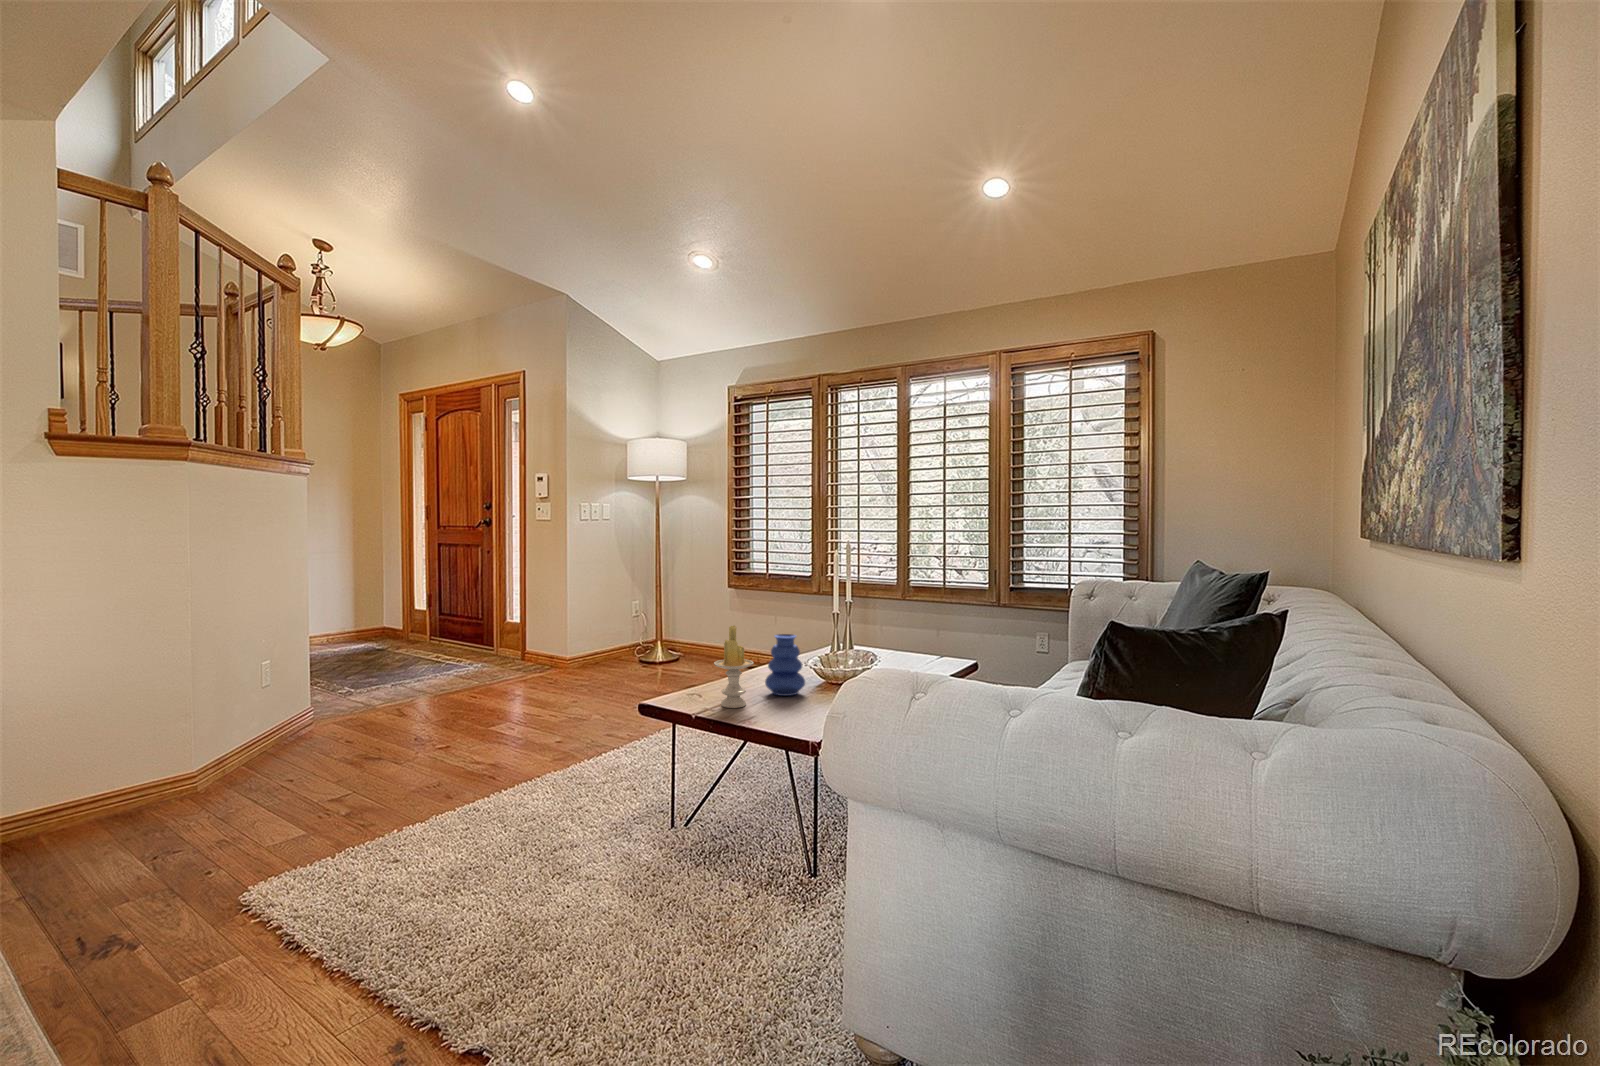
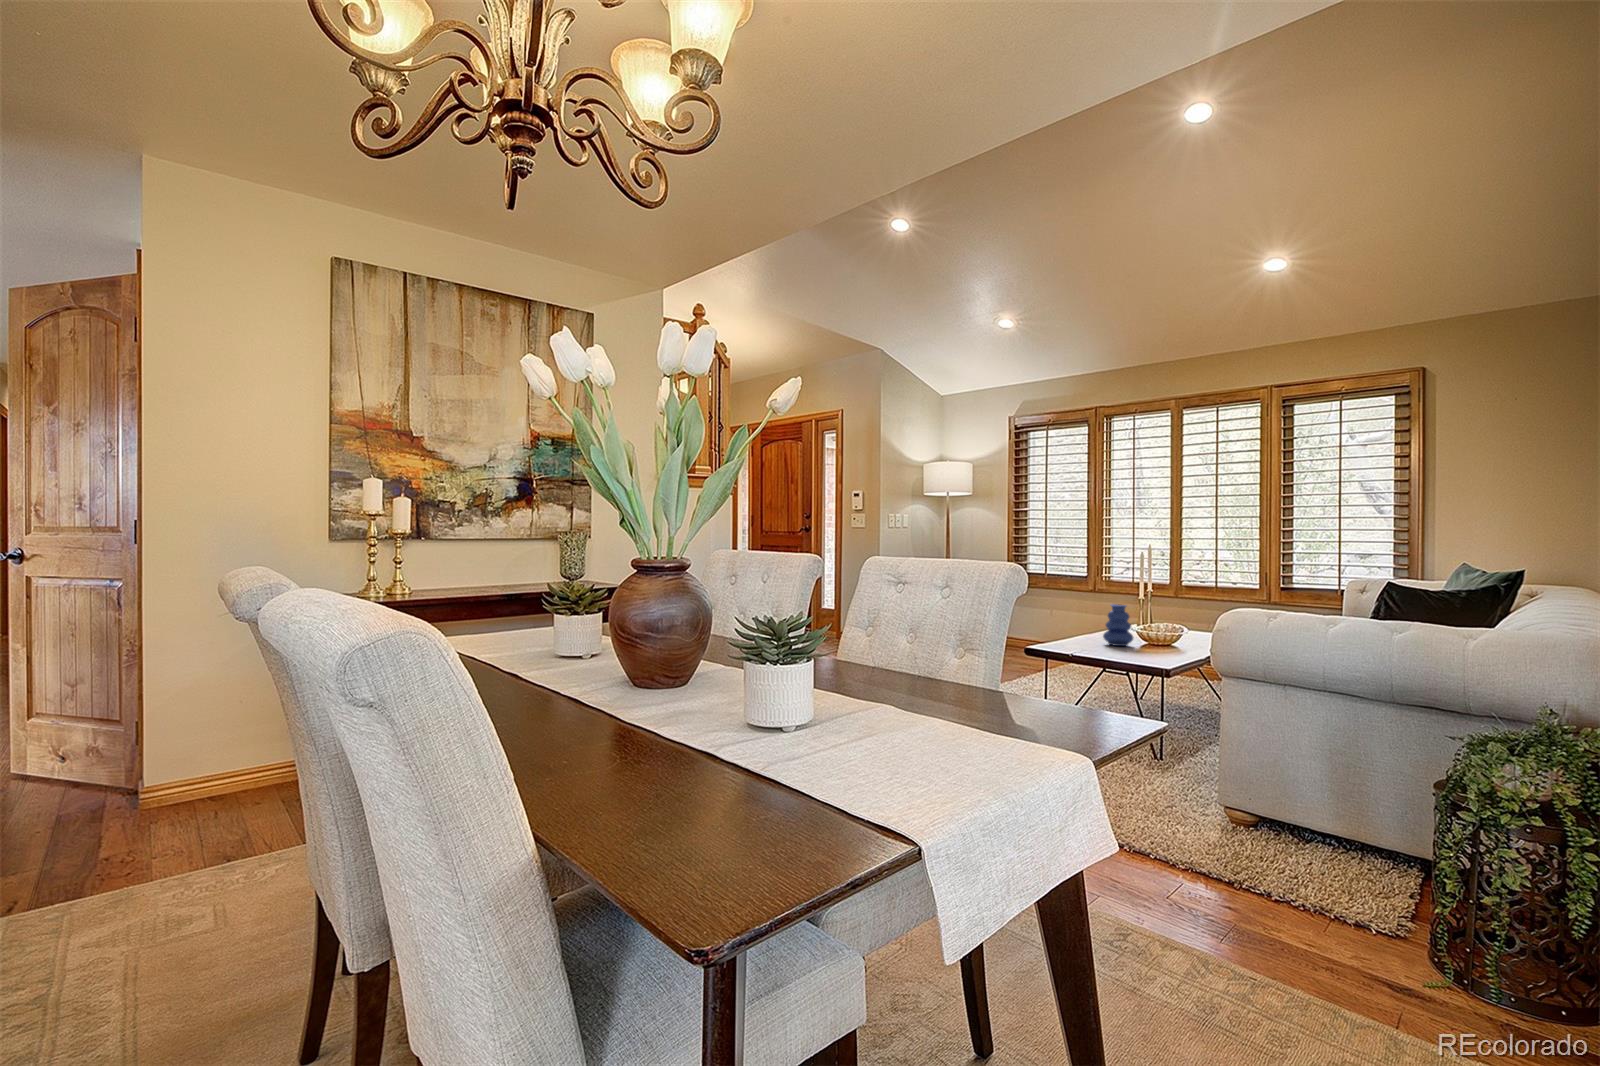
candle: present [714,626,754,708] -> none [1073,595,1102,649]

